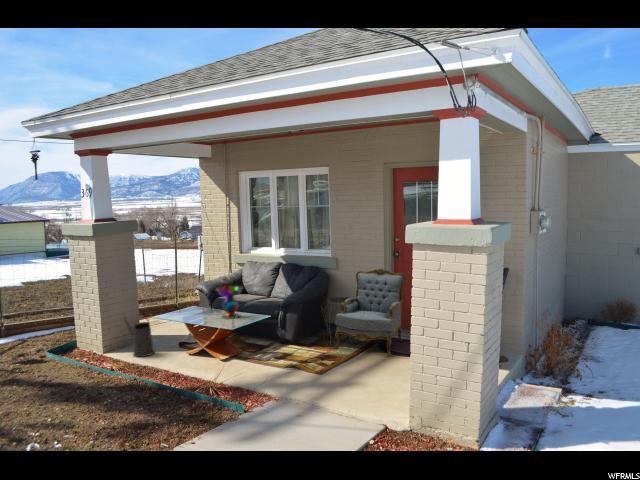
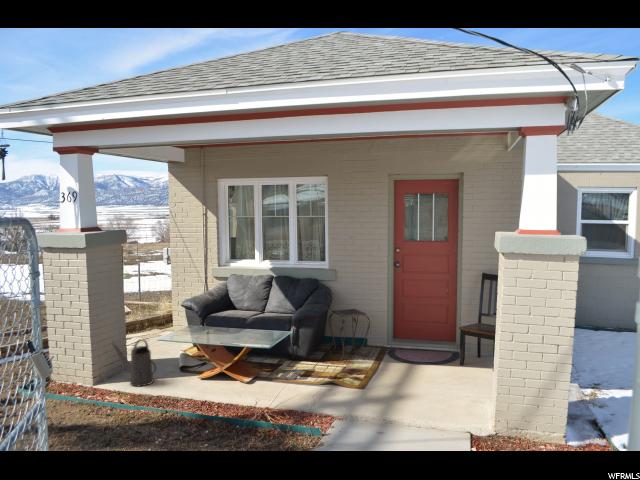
armchair: present [335,269,406,357] -> none [352,281,412,367]
decorative bowl: present [216,286,242,319] -> none [234,302,263,338]

